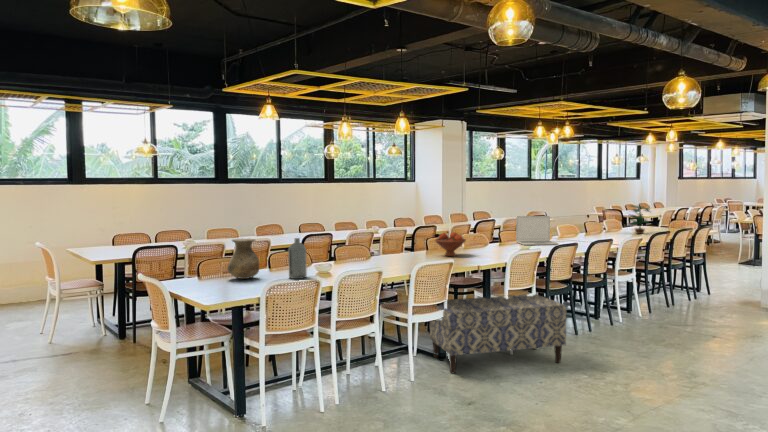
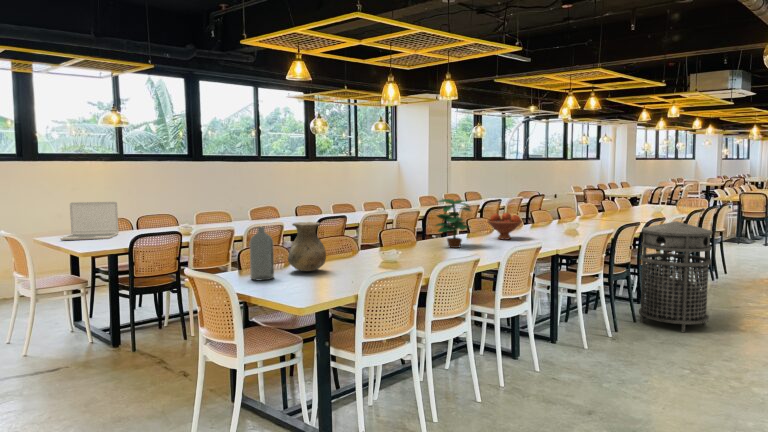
potted plant: present [630,206,650,234] -> present [436,199,471,248]
laptop: present [516,216,558,245] -> present [60,202,119,240]
bottle: present [288,238,307,279] -> present [250,227,274,281]
trash can: none [579,242,643,346] -> present [639,221,712,332]
bench: present [430,294,566,373] -> none [505,279,657,373]

